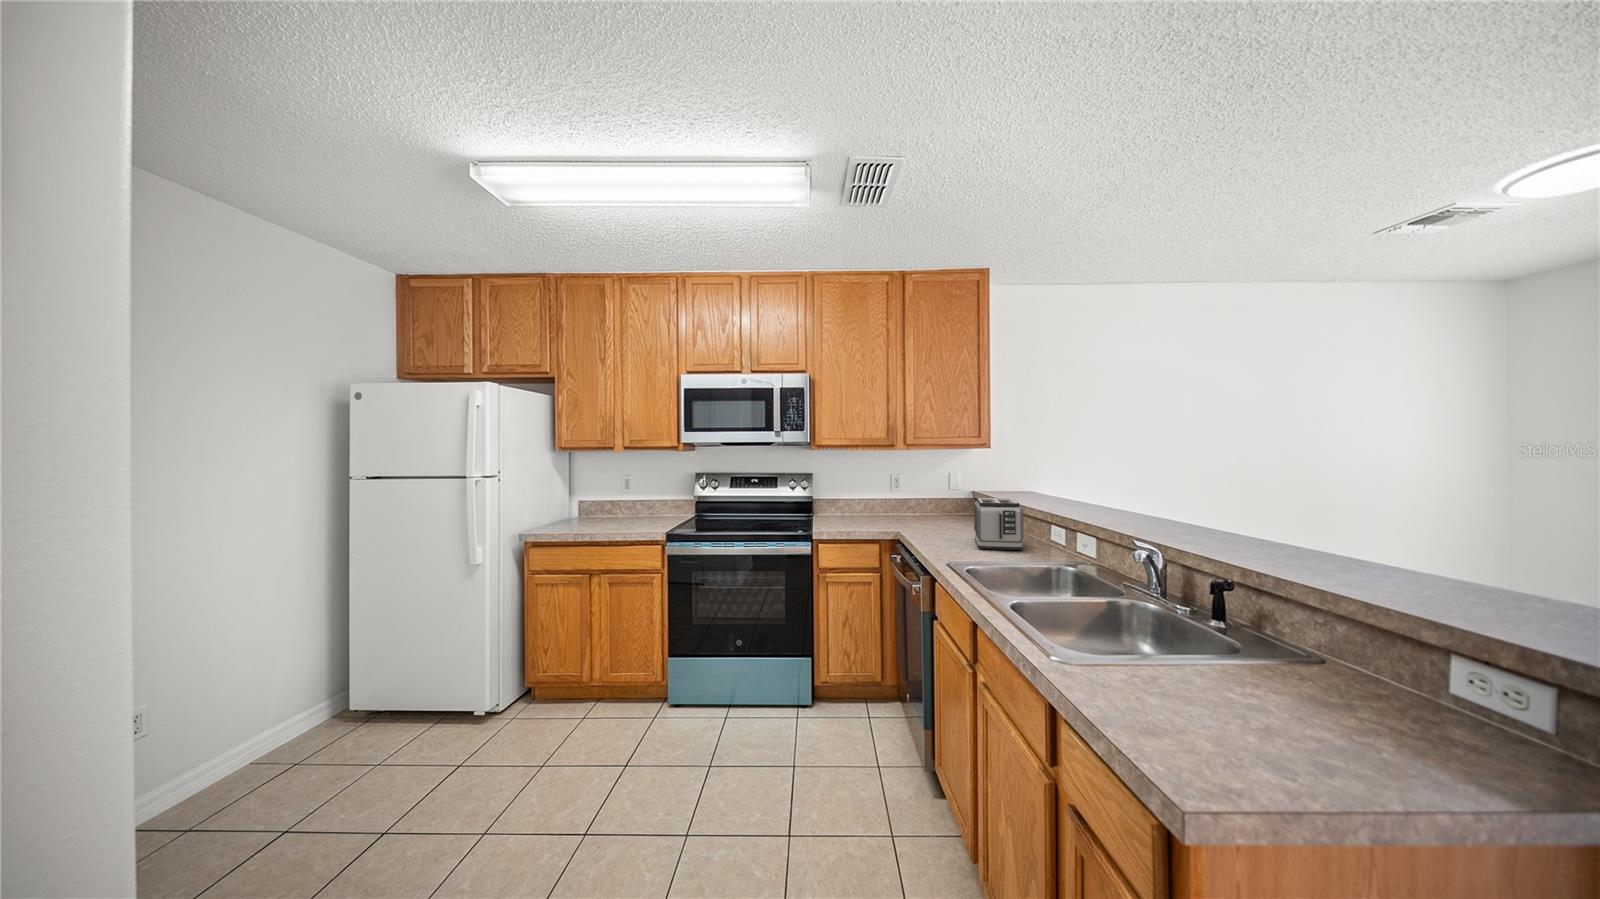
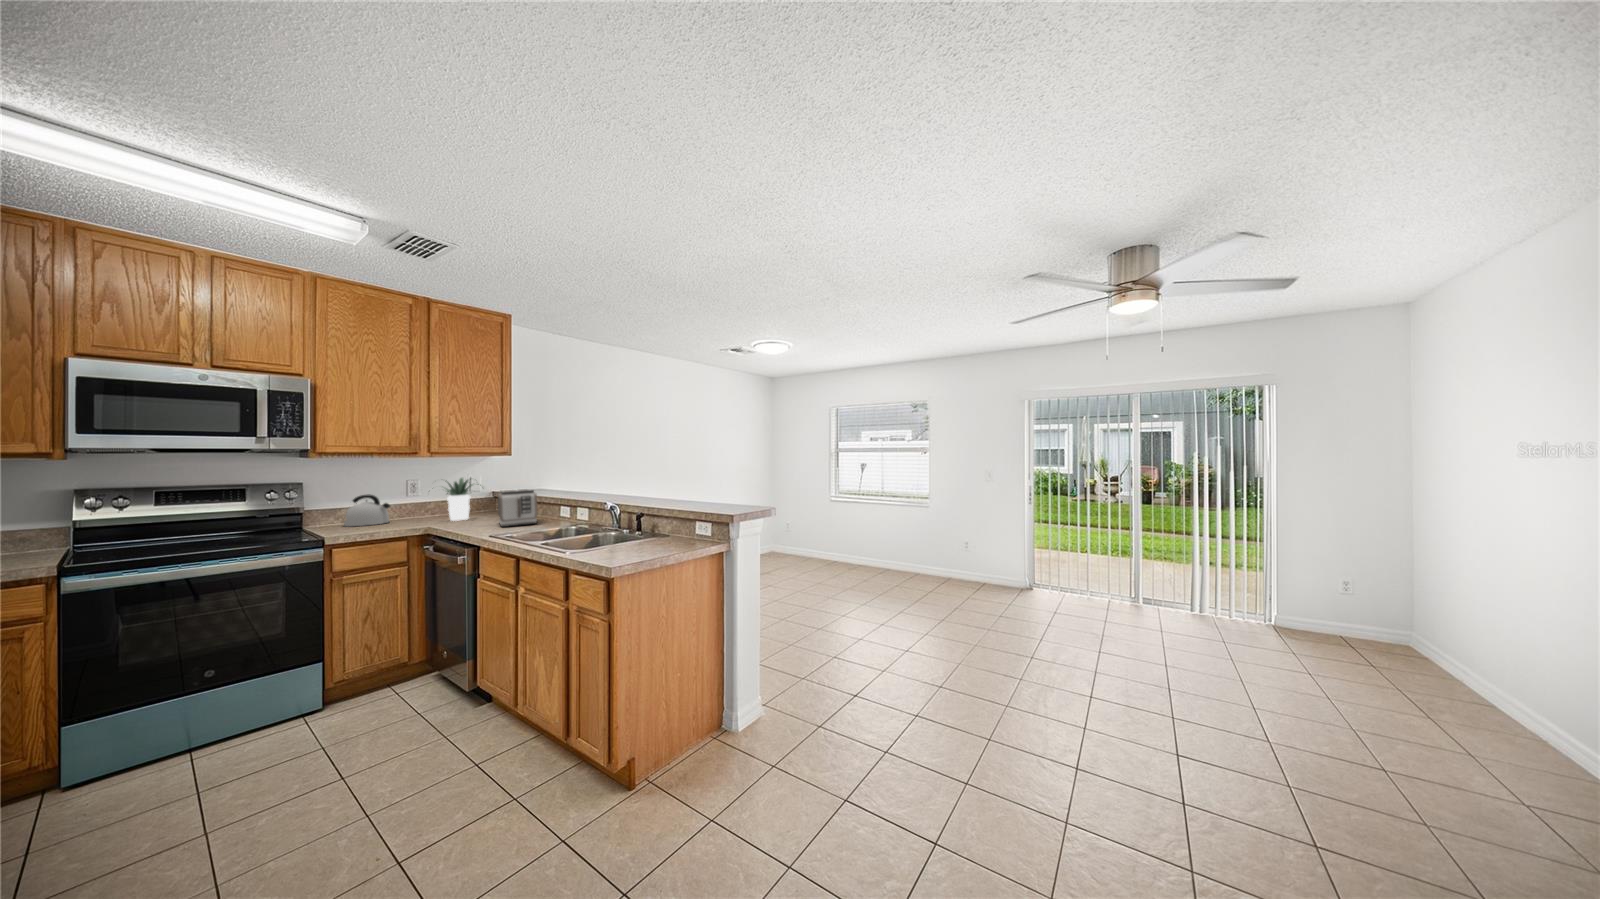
potted plant: none [902,476,960,527] -> present [446,478,481,521]
kettle: none [833,488,870,520] -> present [344,494,390,526]

